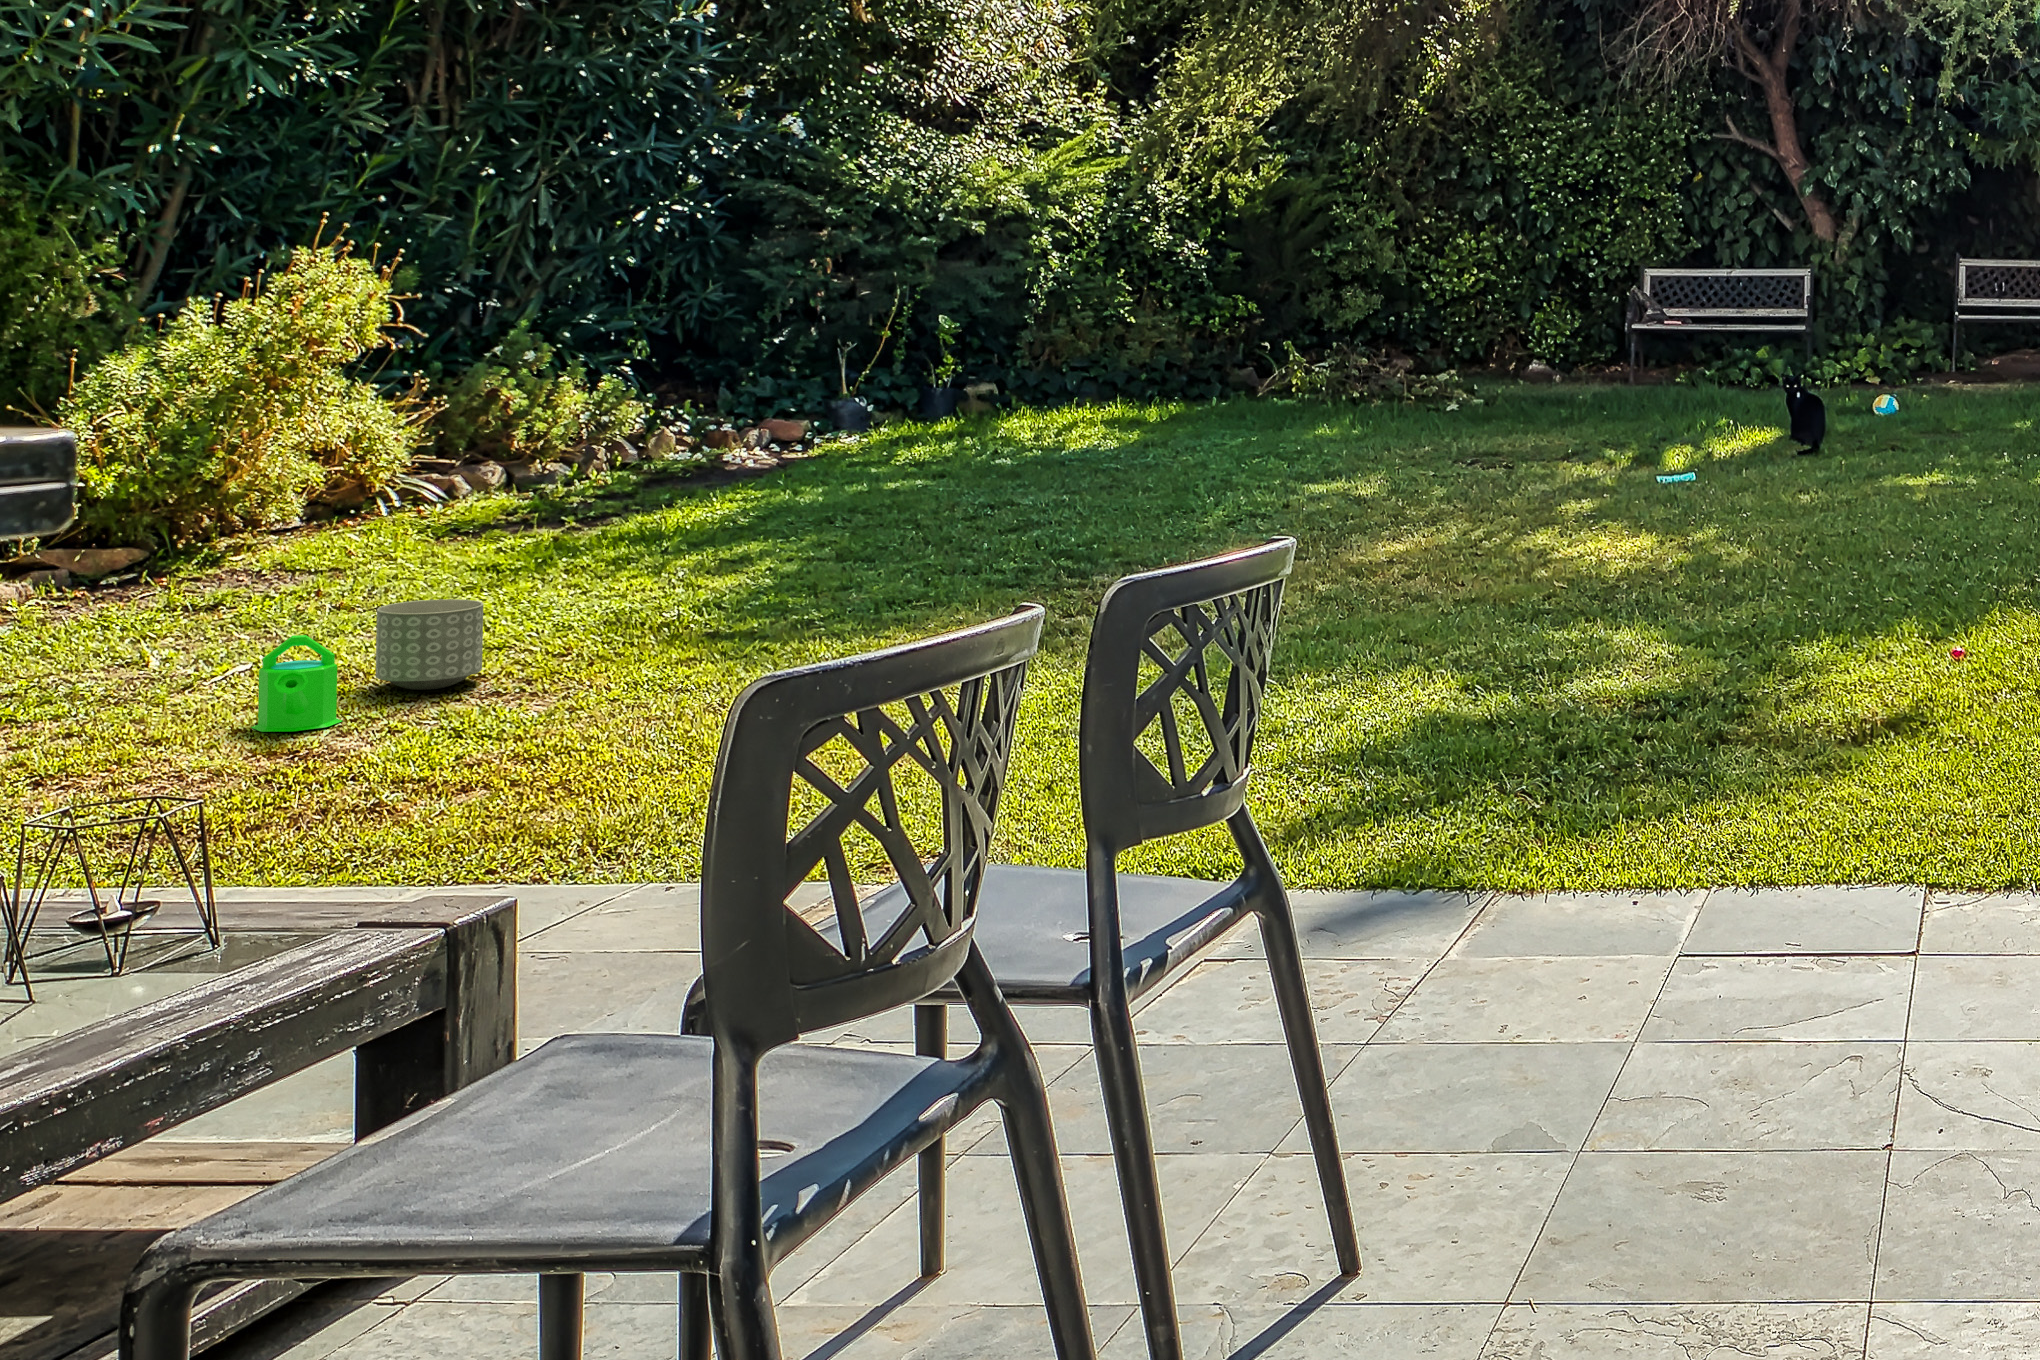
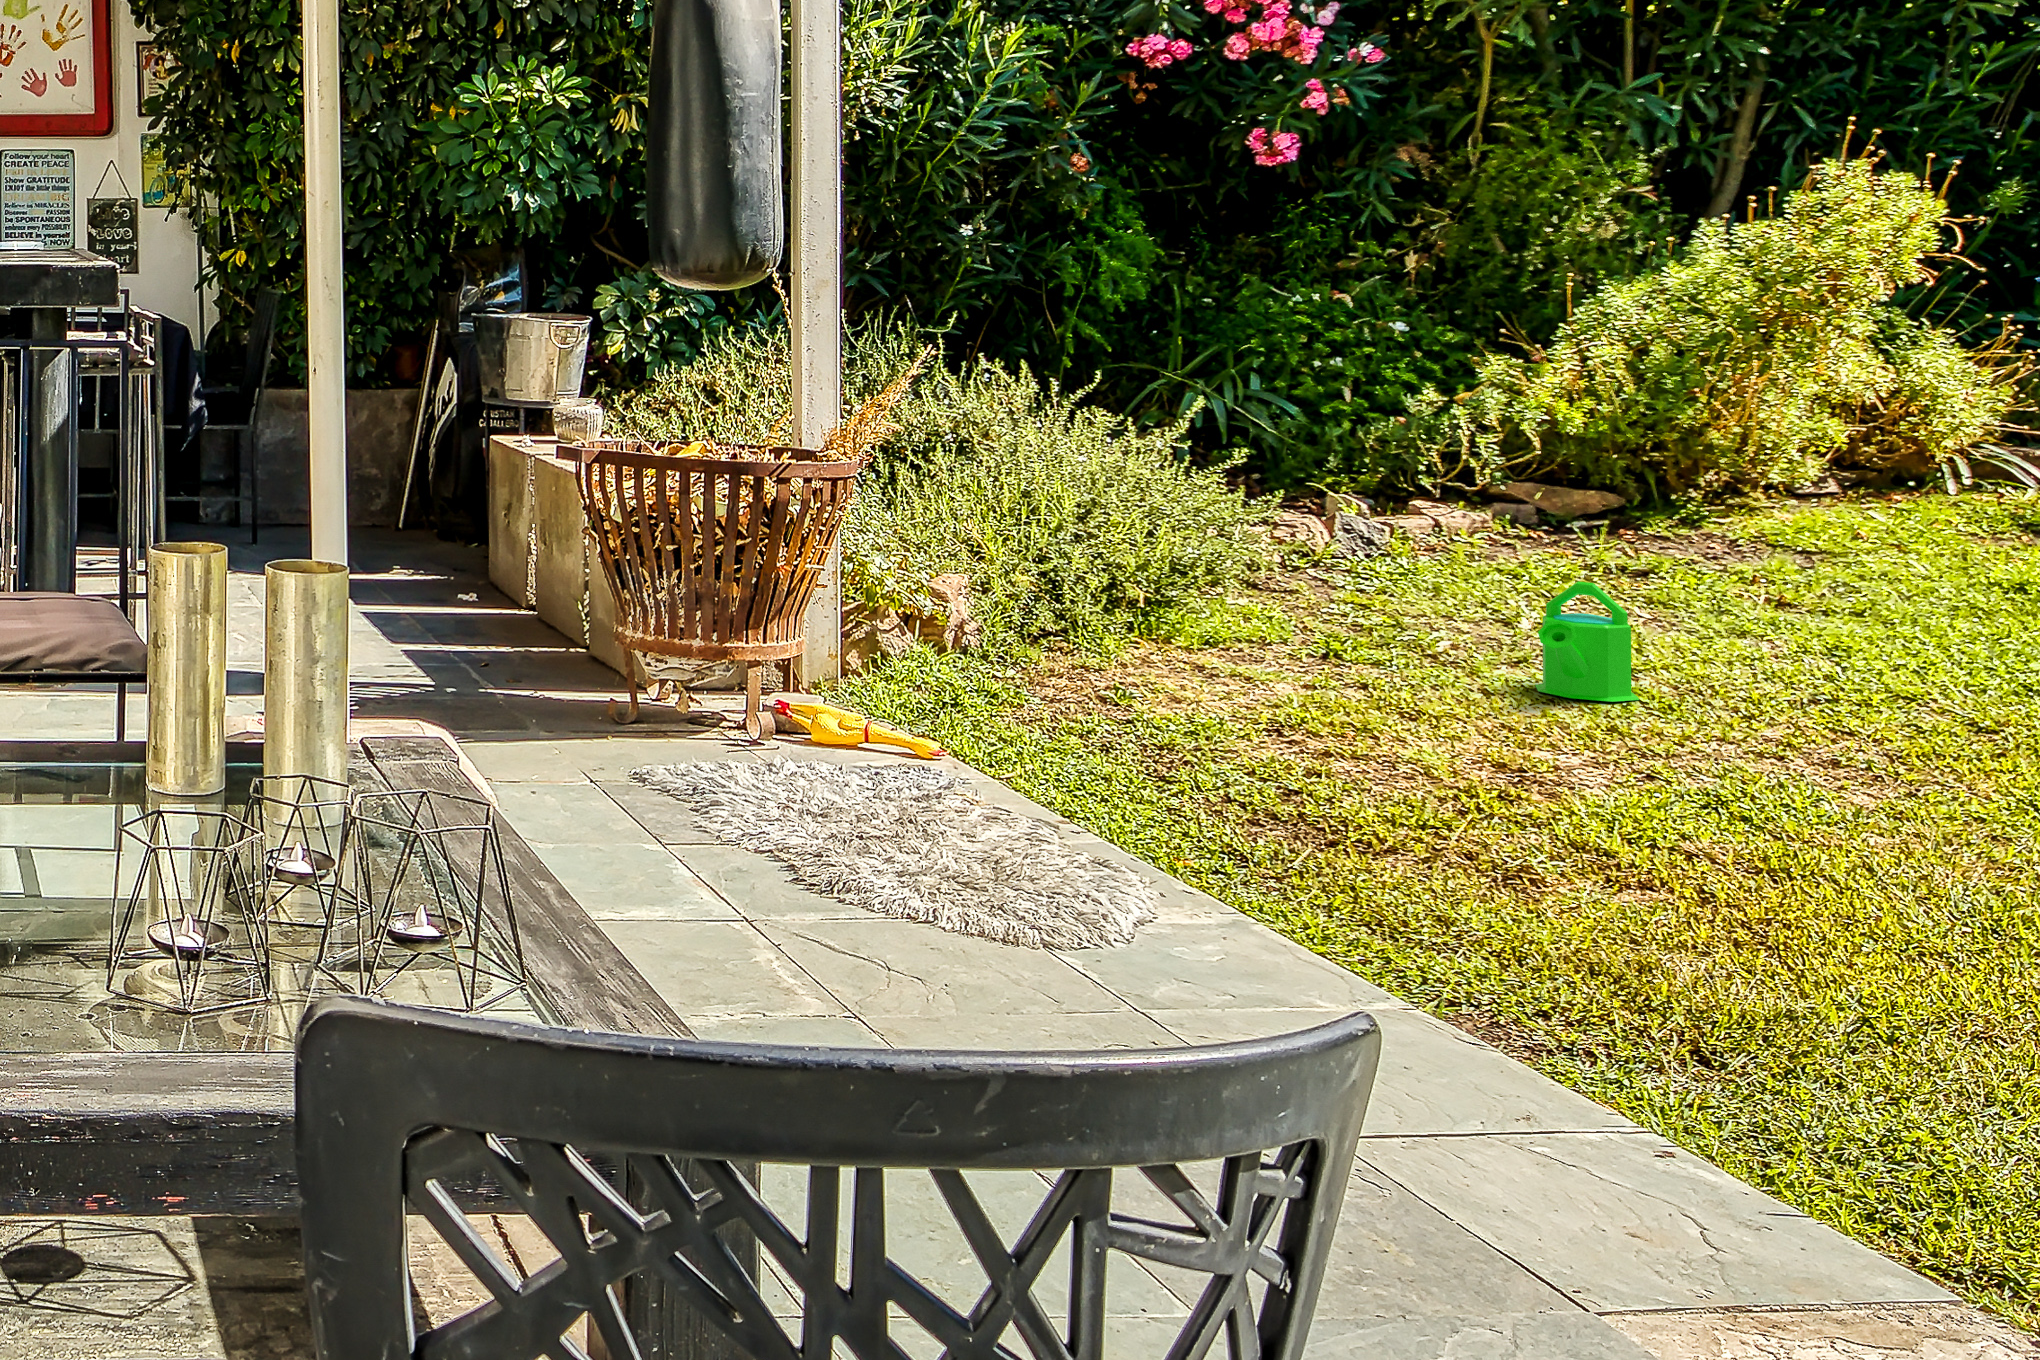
planter: present [376,599,483,690] -> none [1713,569,1860,689]

